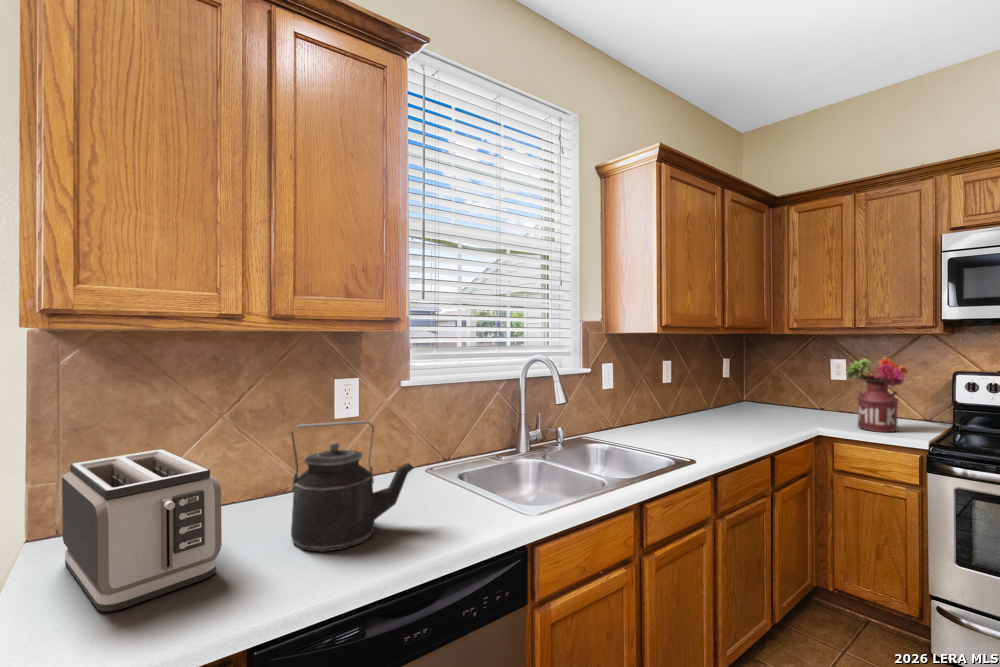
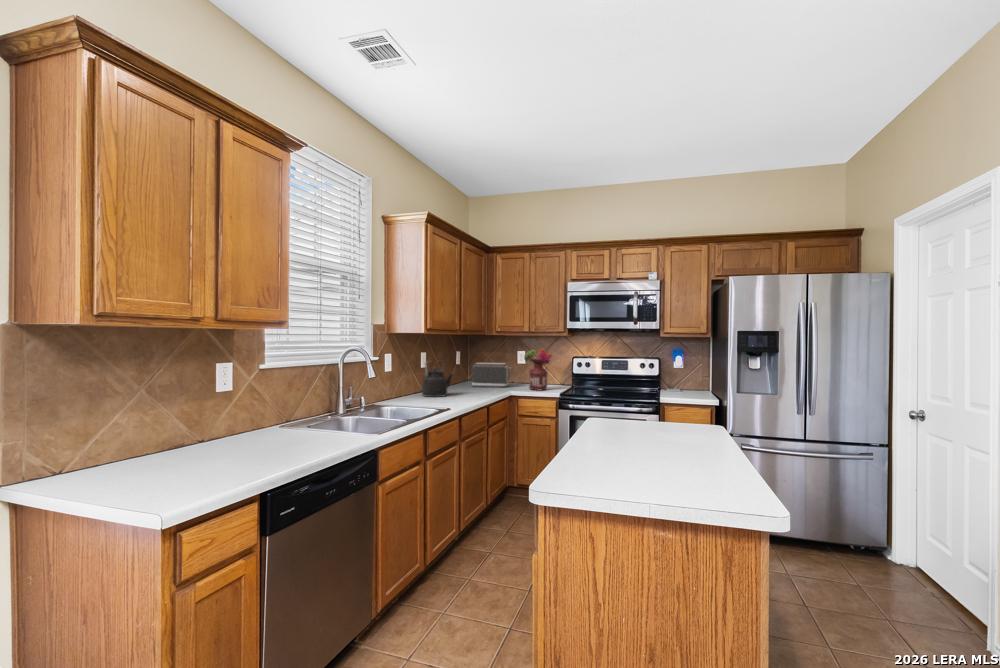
kettle: present [291,421,414,552] -> present [422,361,453,397]
toaster: present [62,449,222,612] -> present [472,363,511,387]

